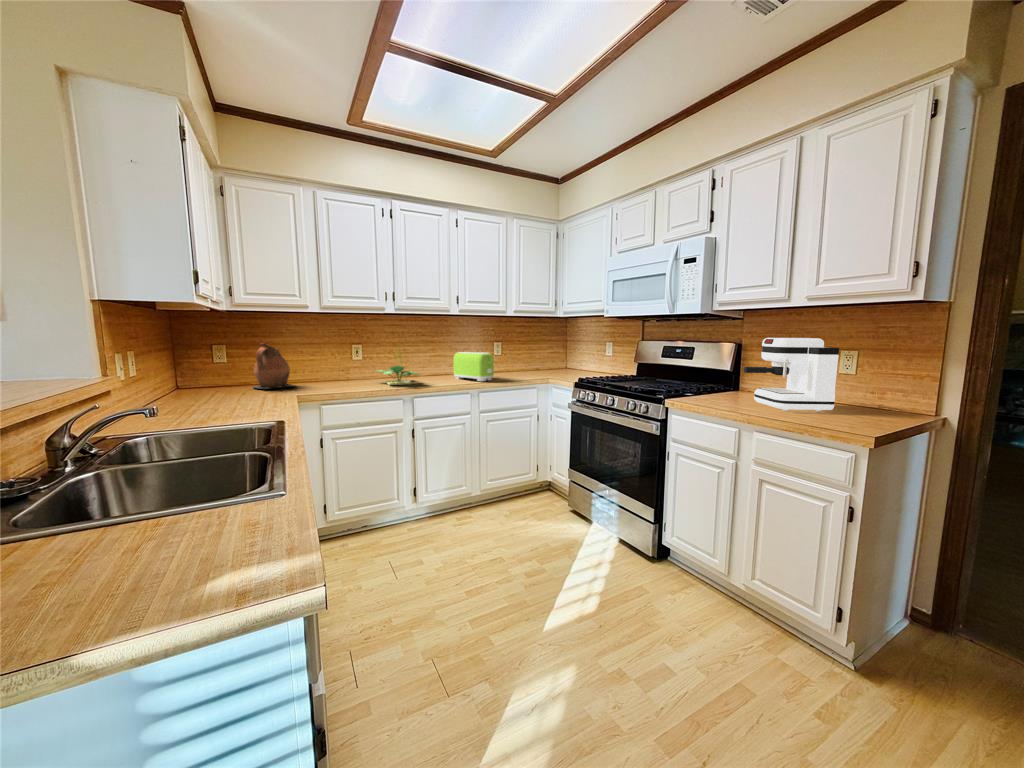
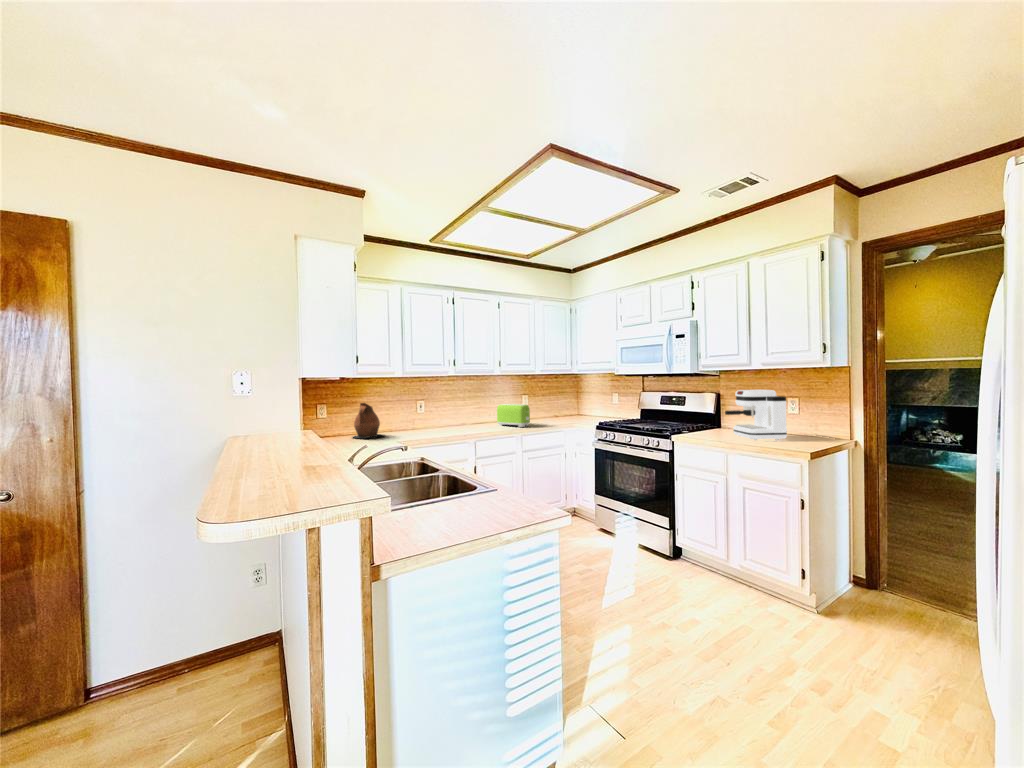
potted plant: present [378,345,419,385] -> none [437,397,478,432]

